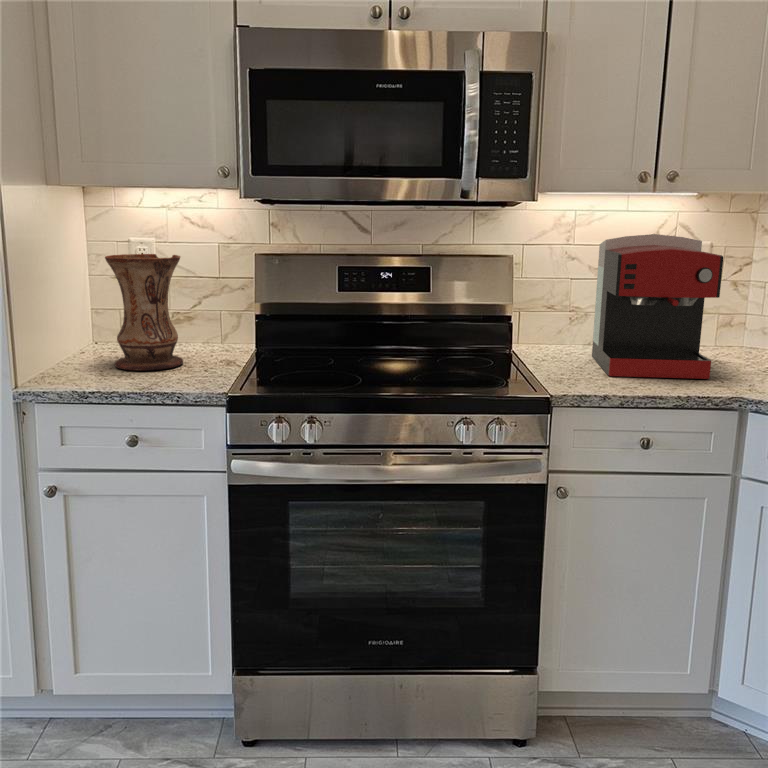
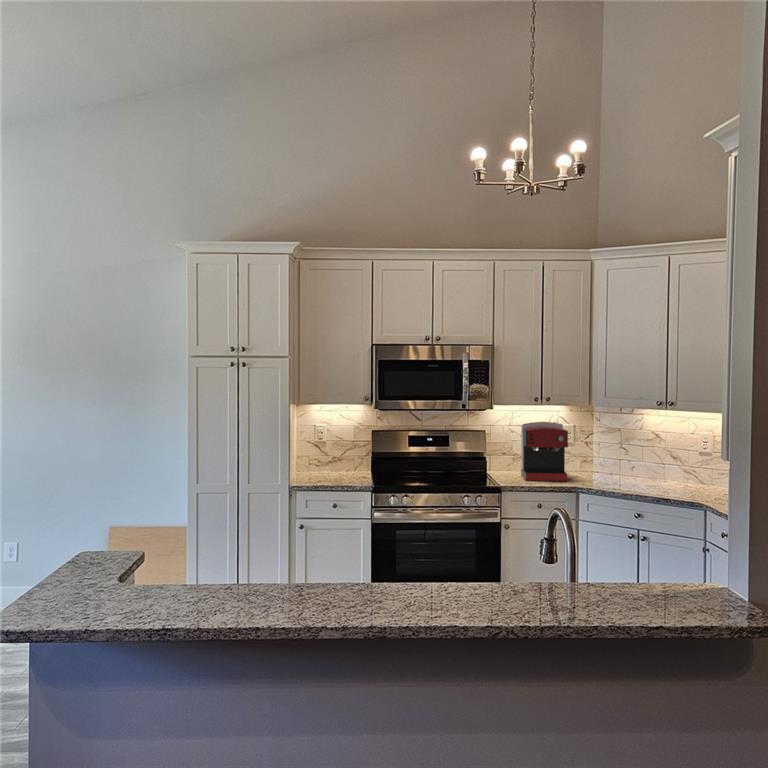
vase: present [105,254,183,371] -> none [317,431,347,479]

